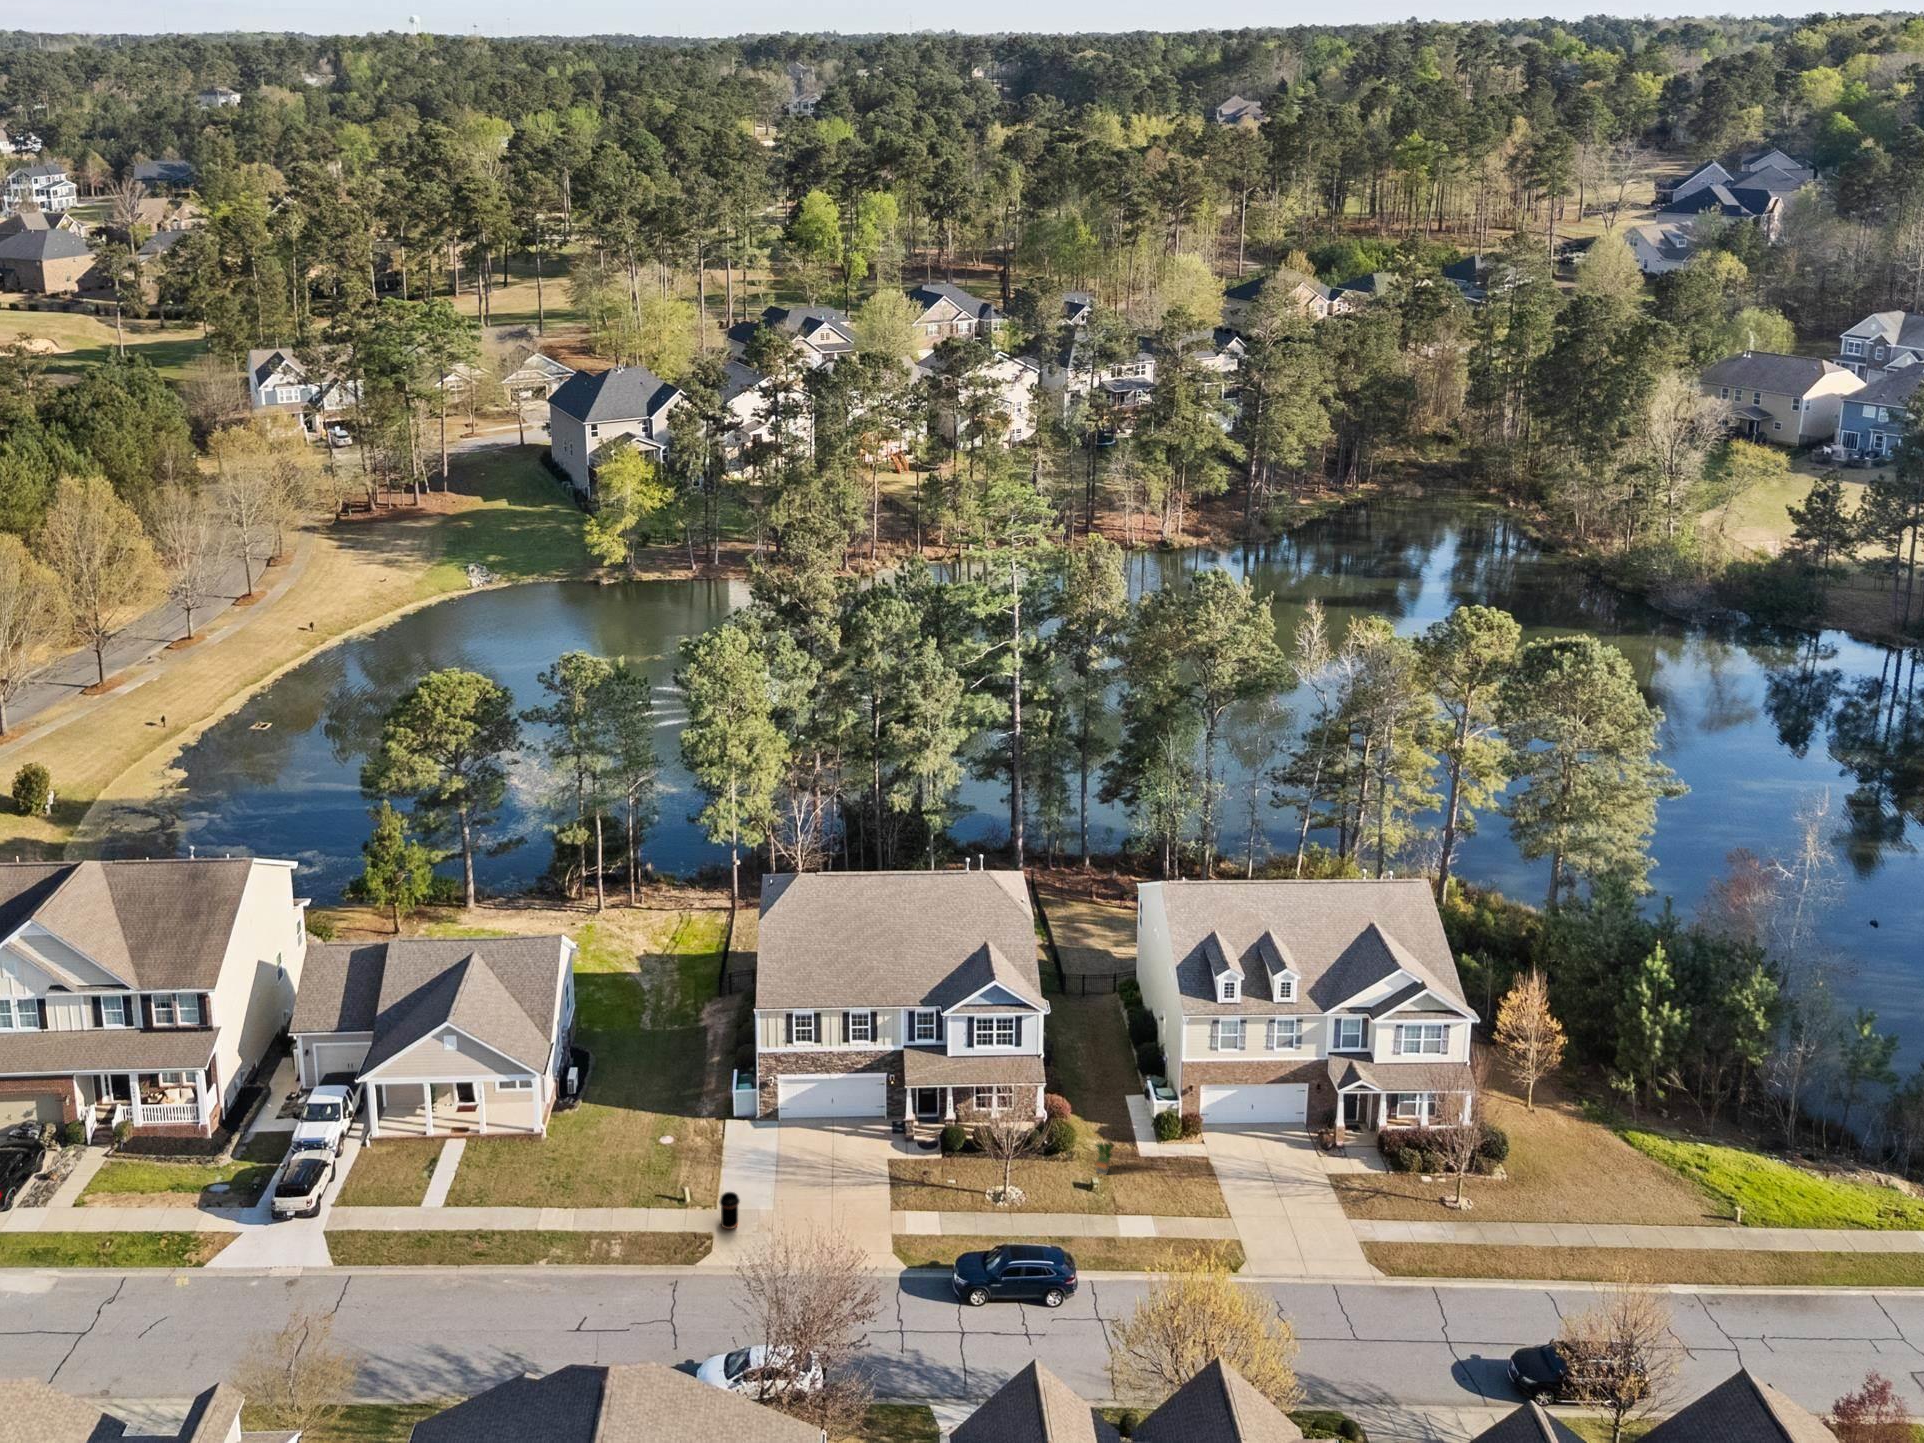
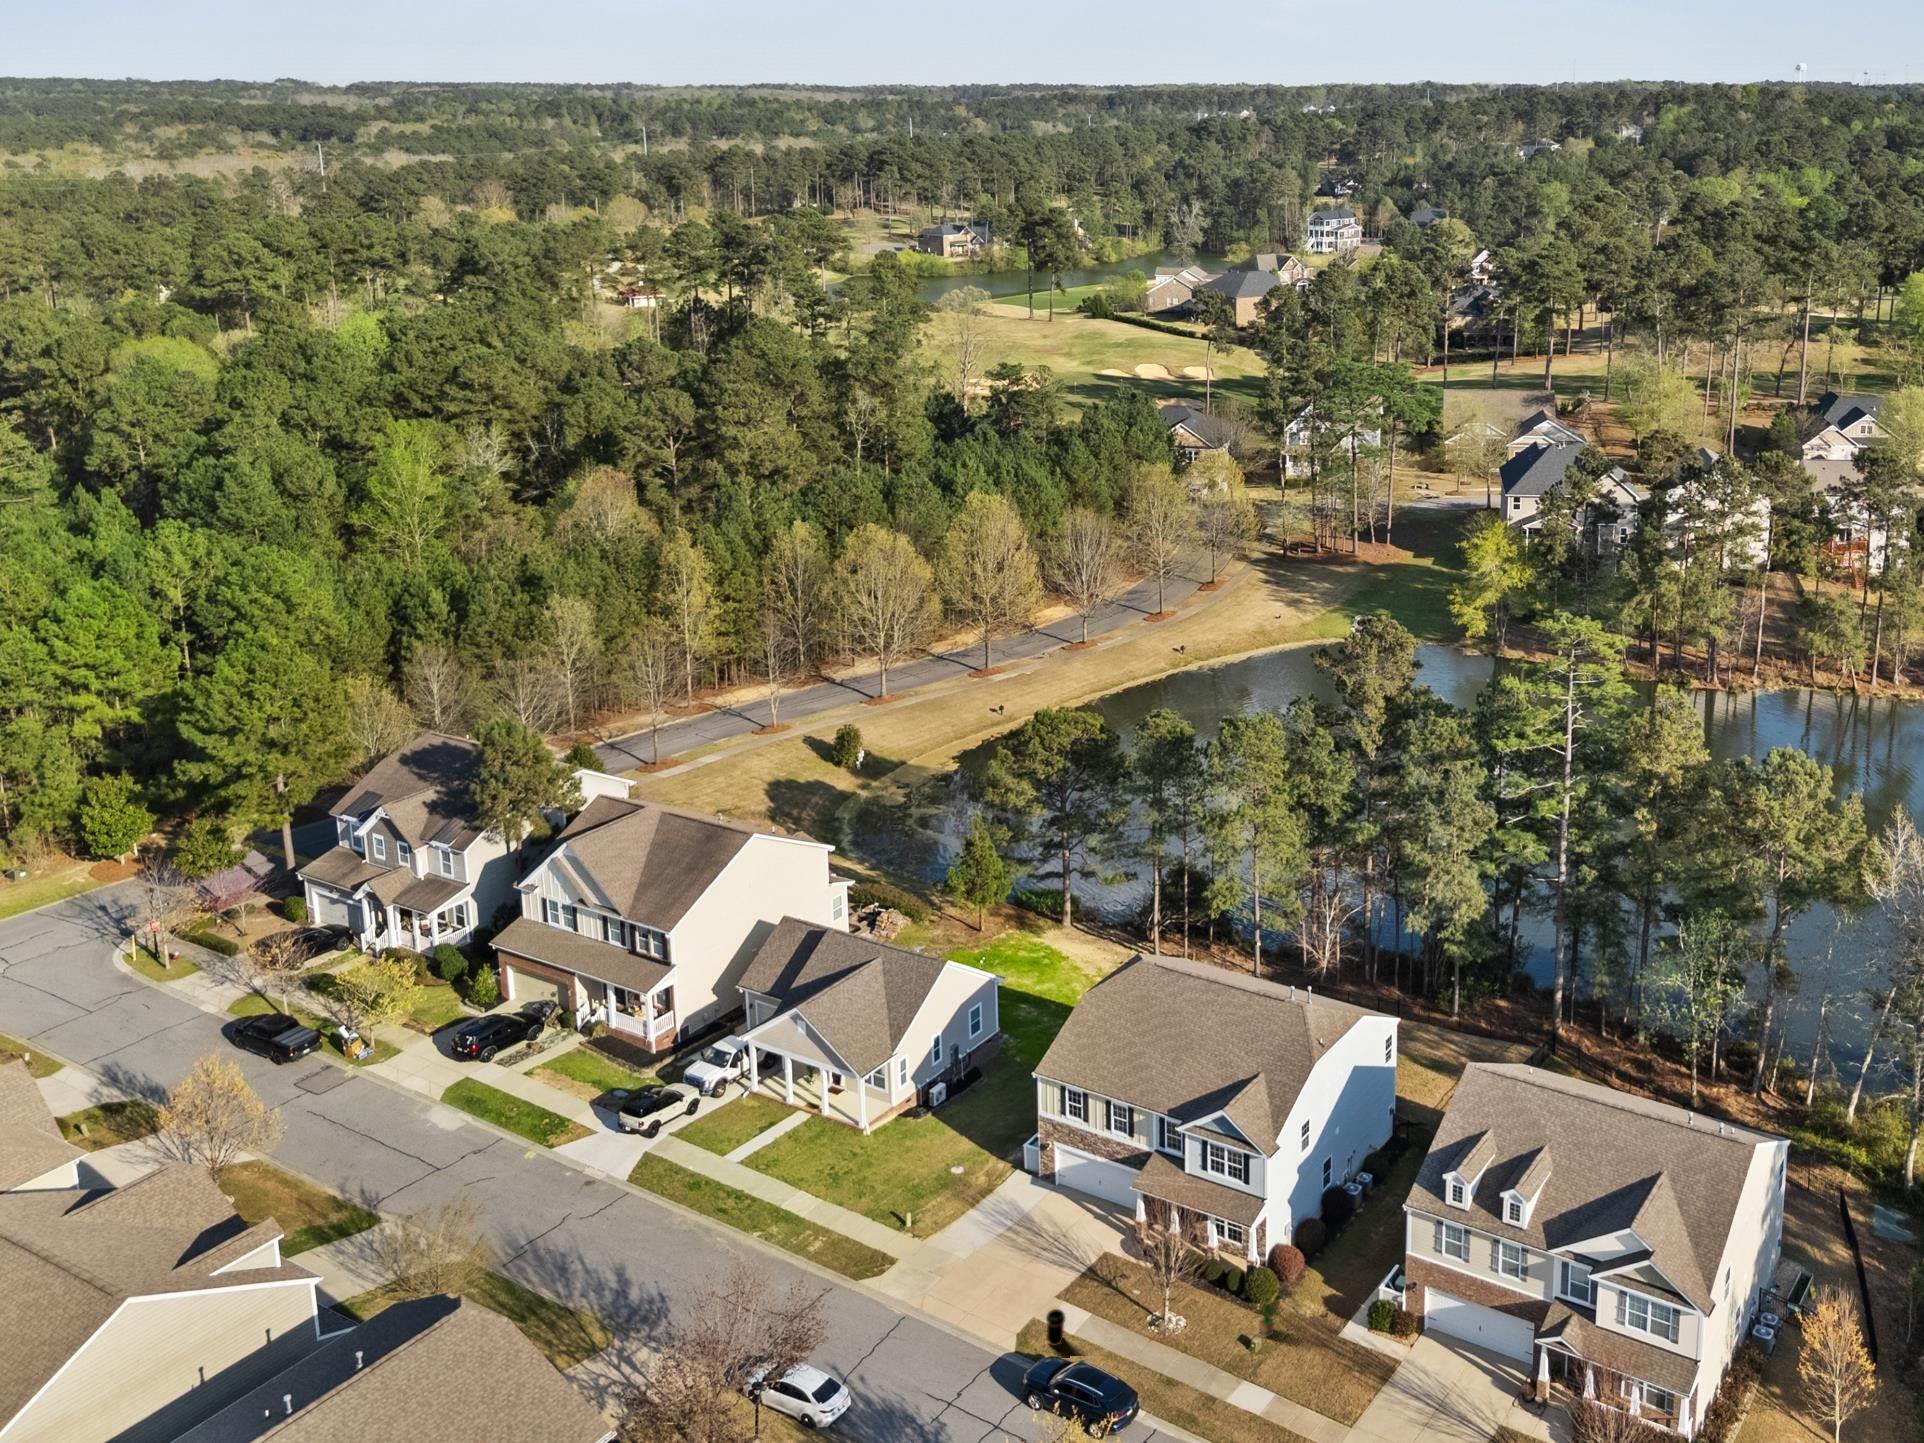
trash can: present [719,1192,740,1229] -> present [1046,1309,1065,1346]

